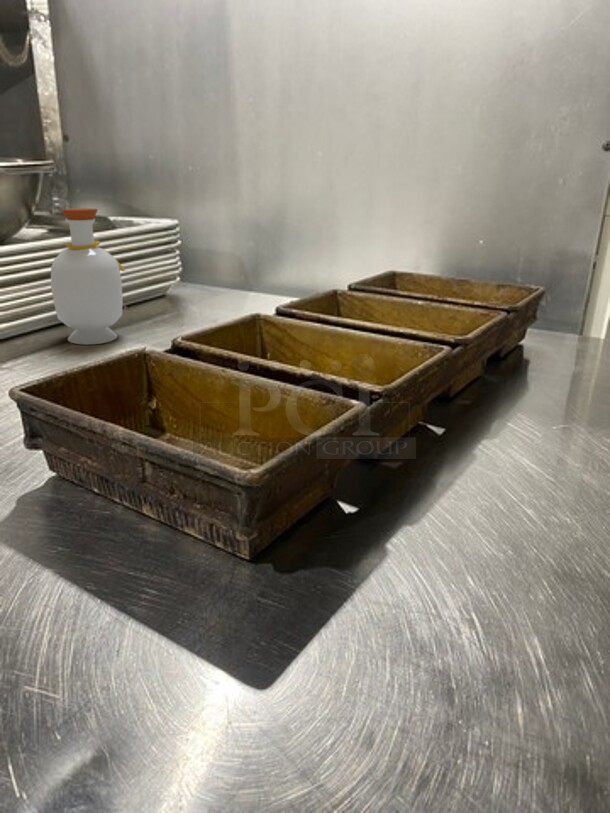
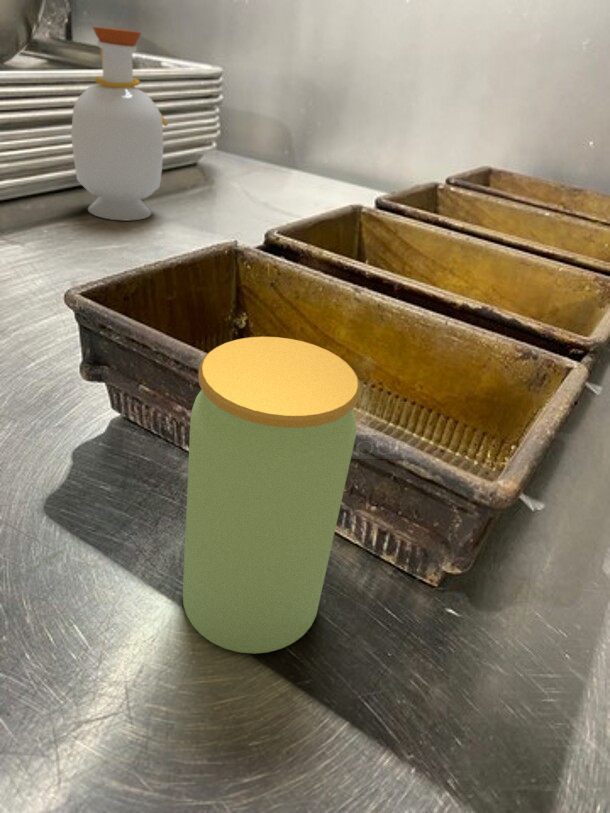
jar: none [50,397,164,600] -> present [183,337,360,653]

